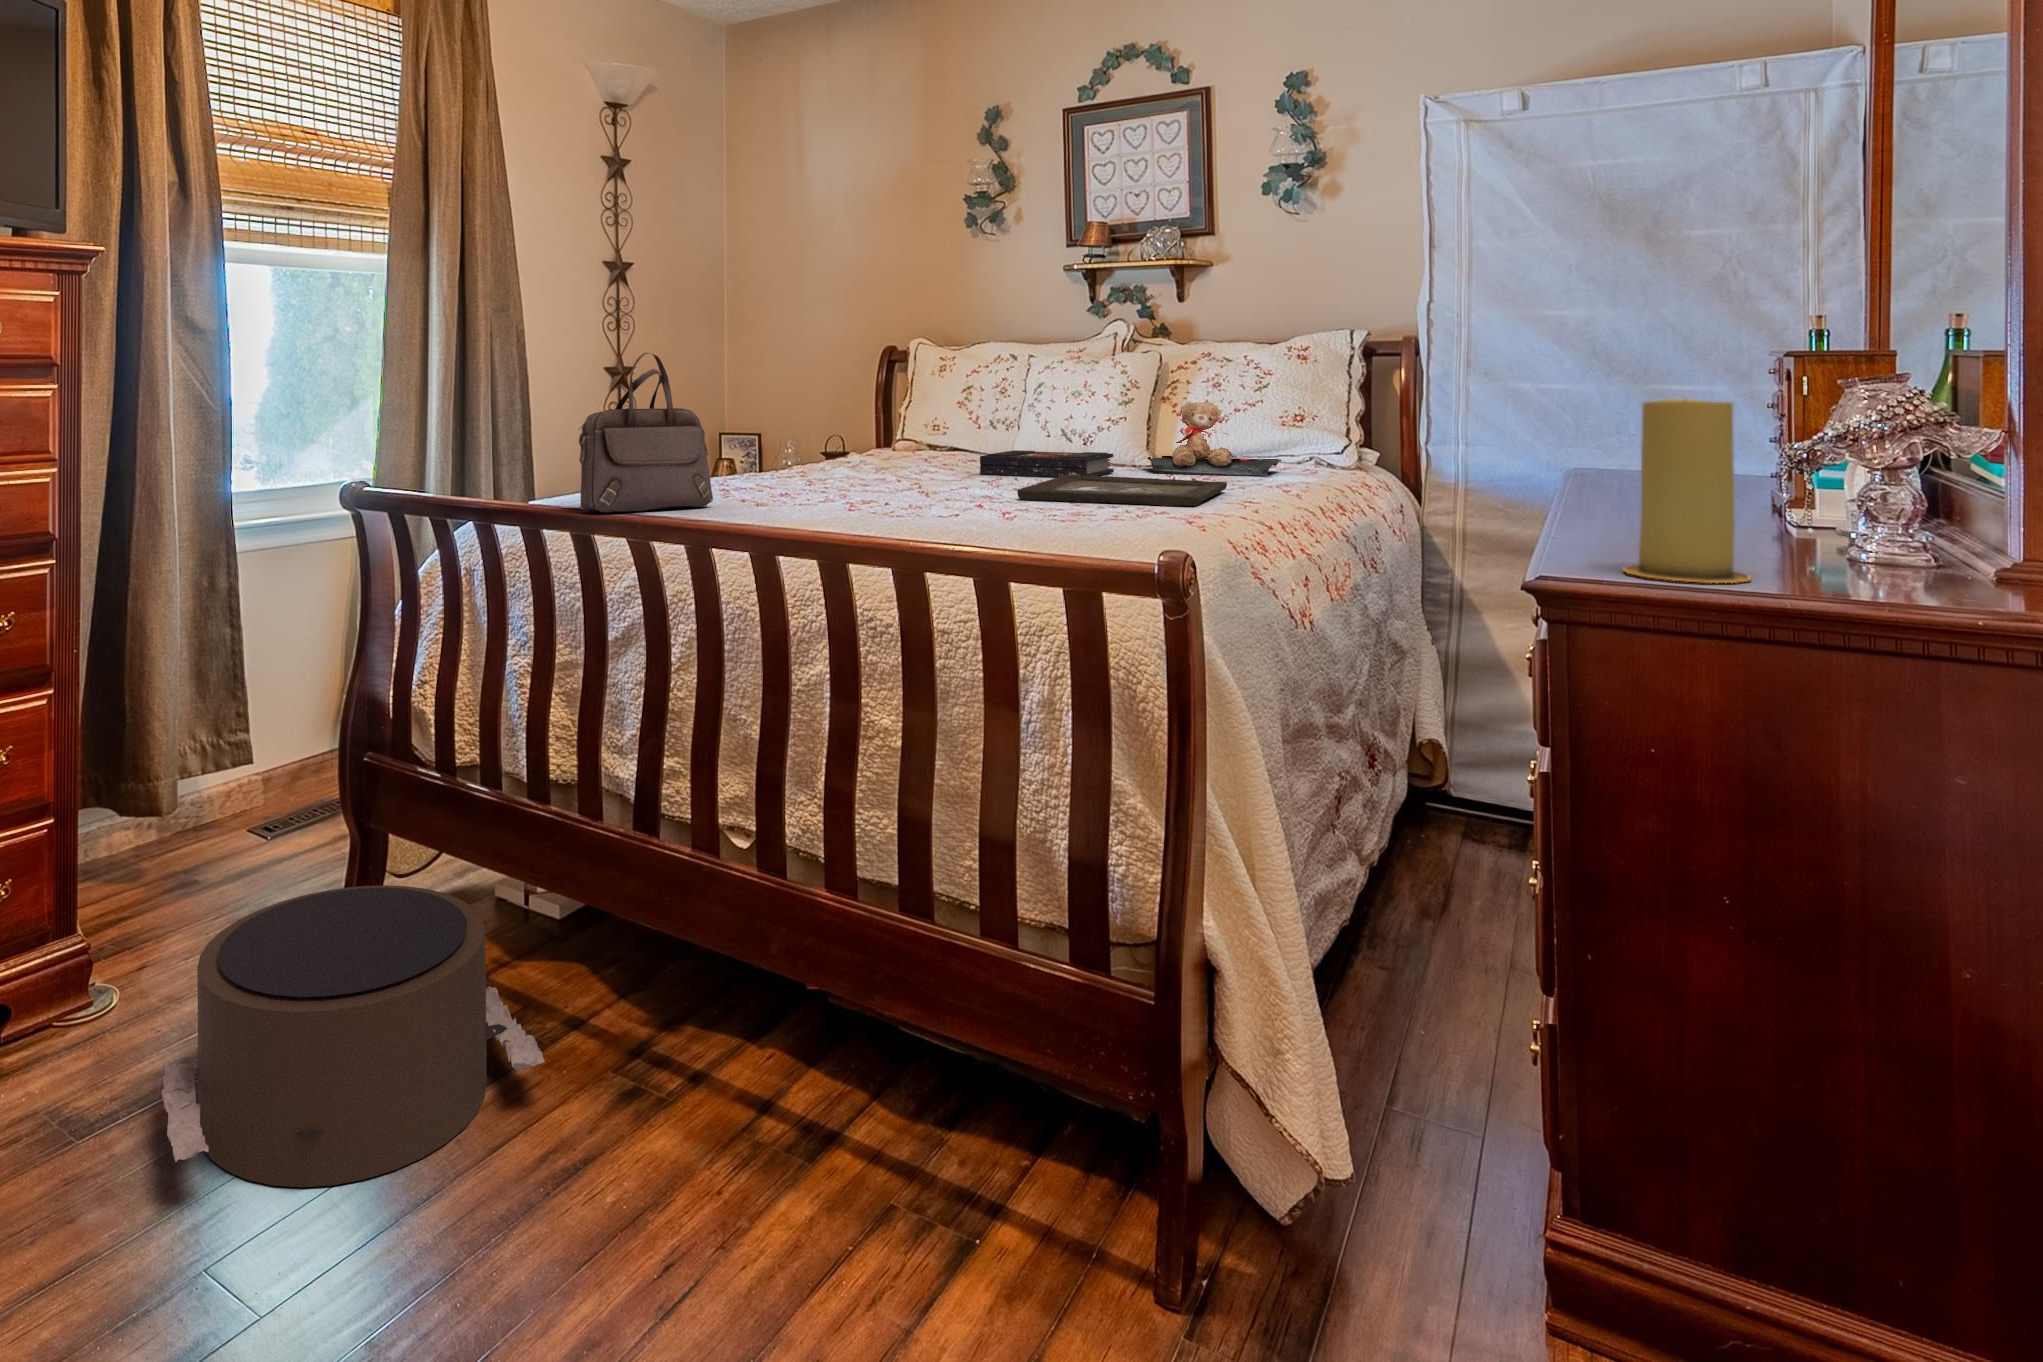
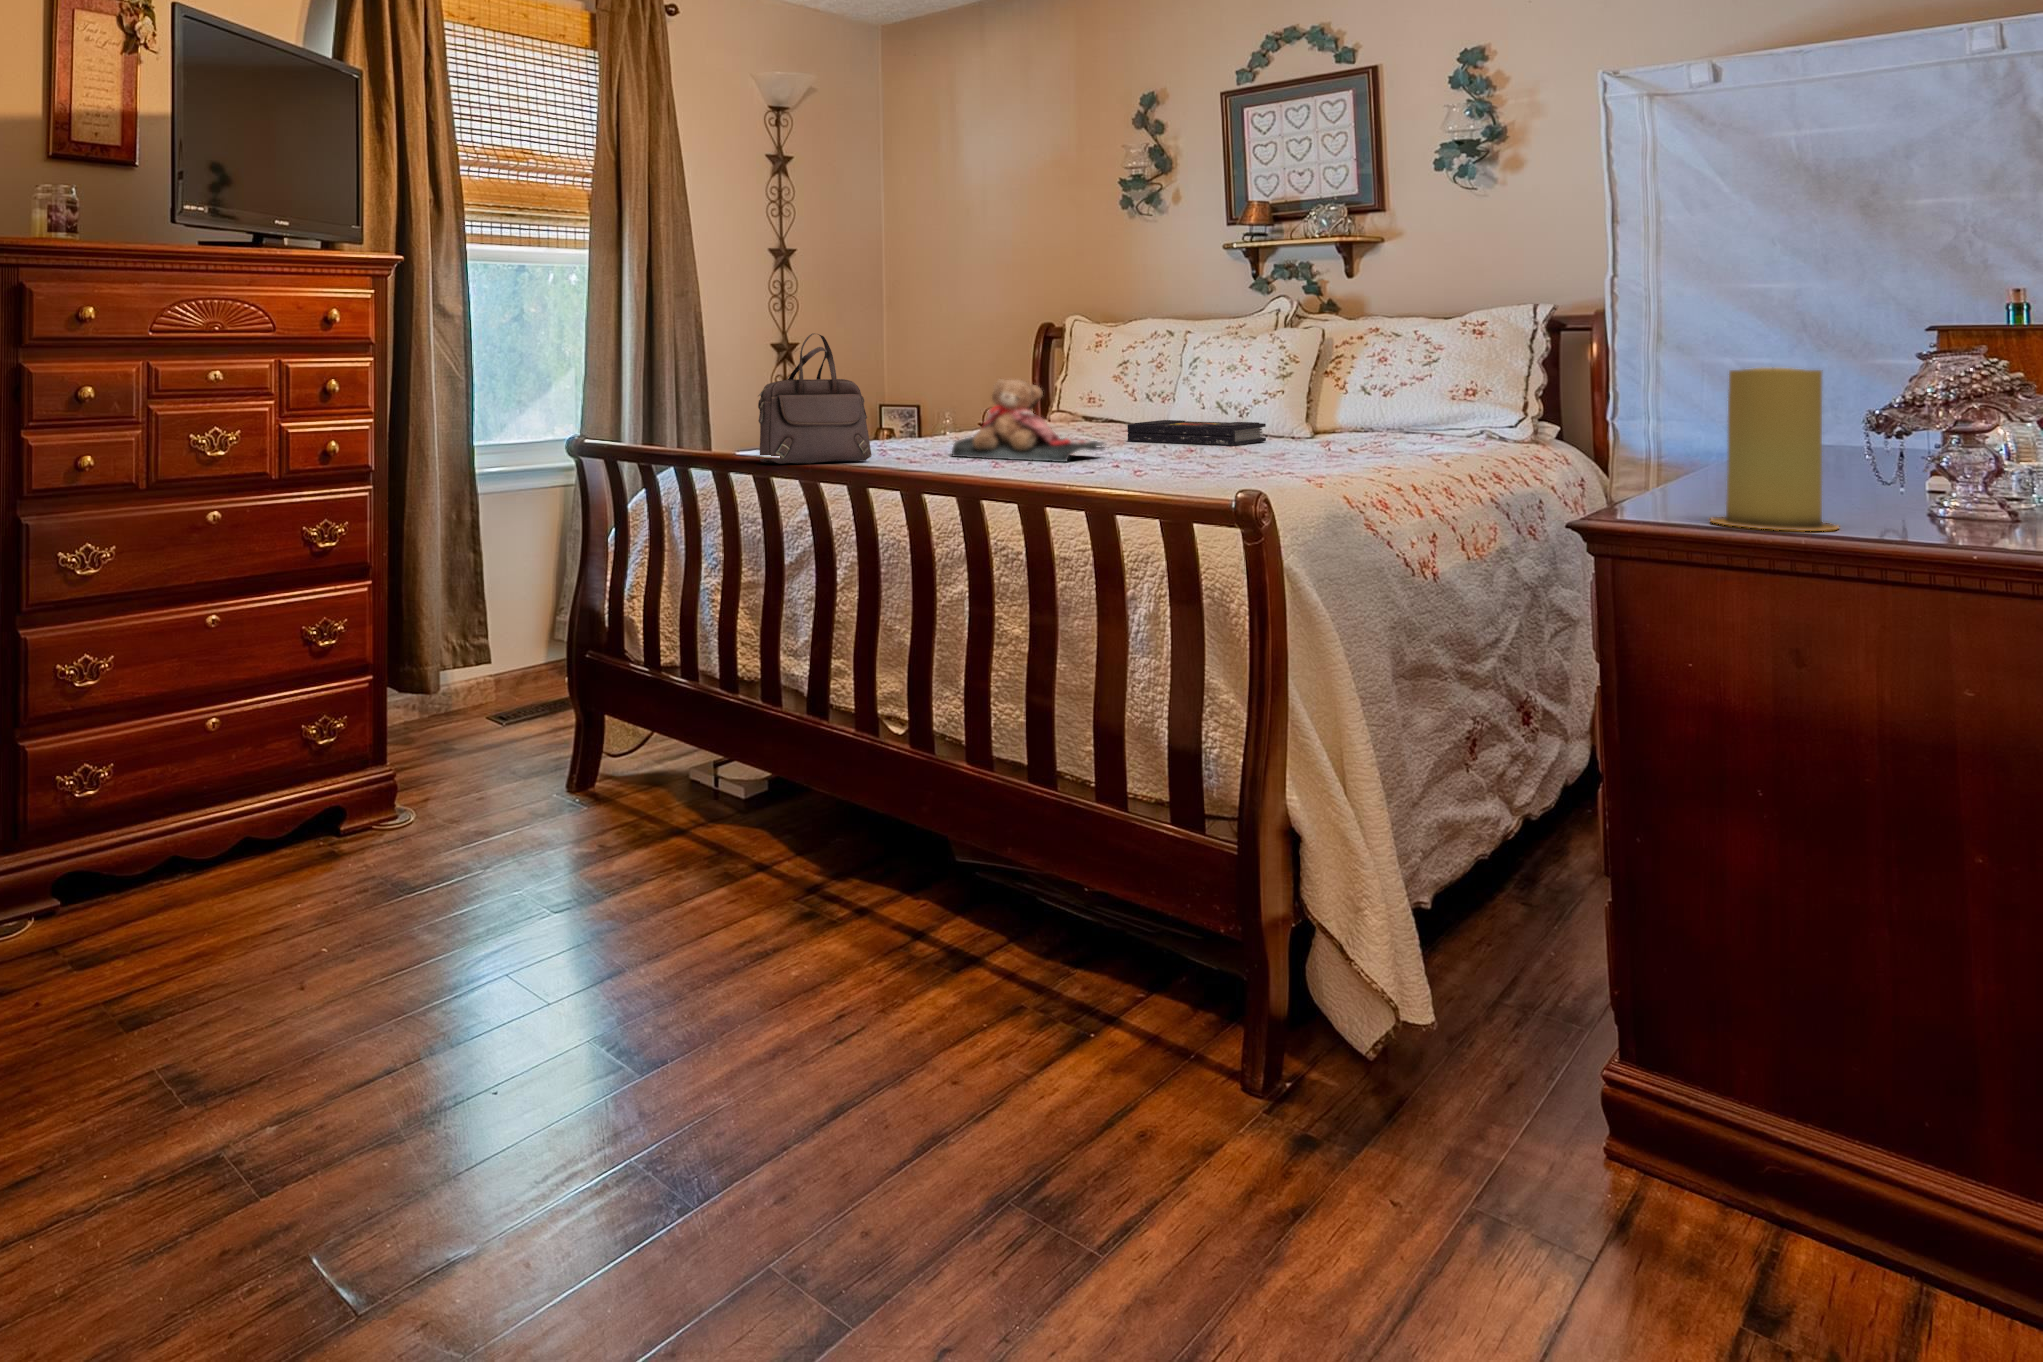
teddy bear: present [1147,402,1281,476] -> present [952,379,1104,462]
tray: present [1017,475,1227,506] -> none [1154,442,1373,468]
pouf: present [162,885,545,1187] -> none [460,743,738,942]

